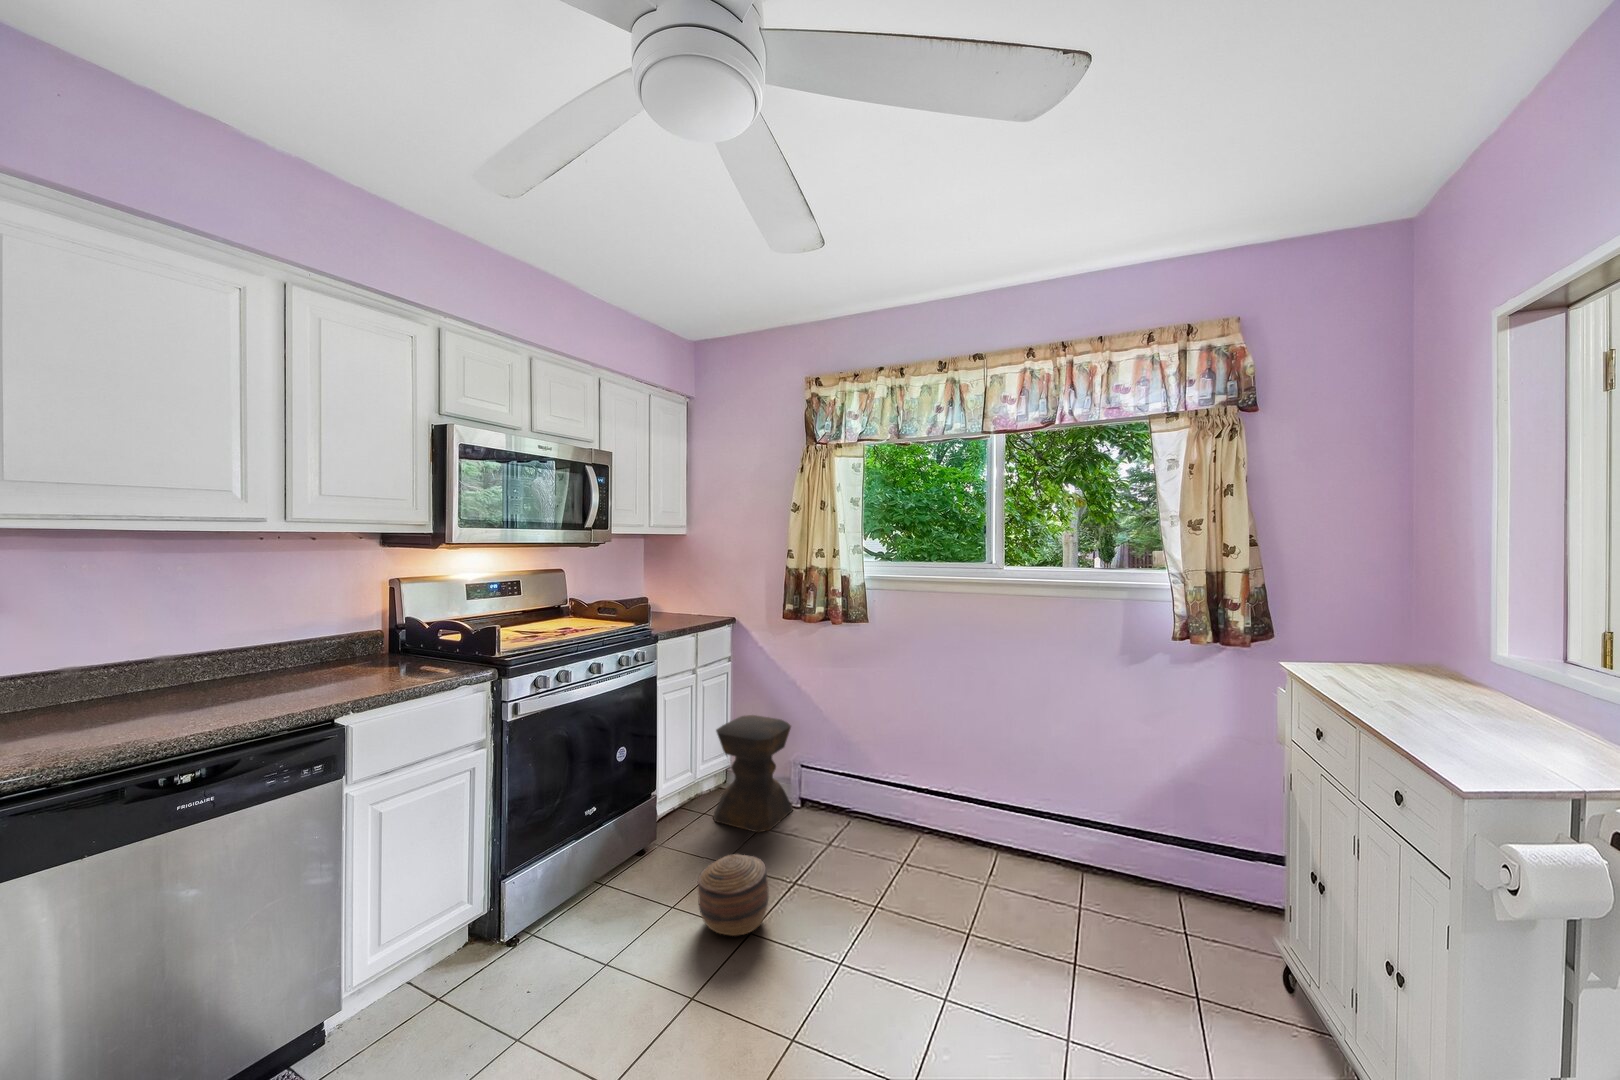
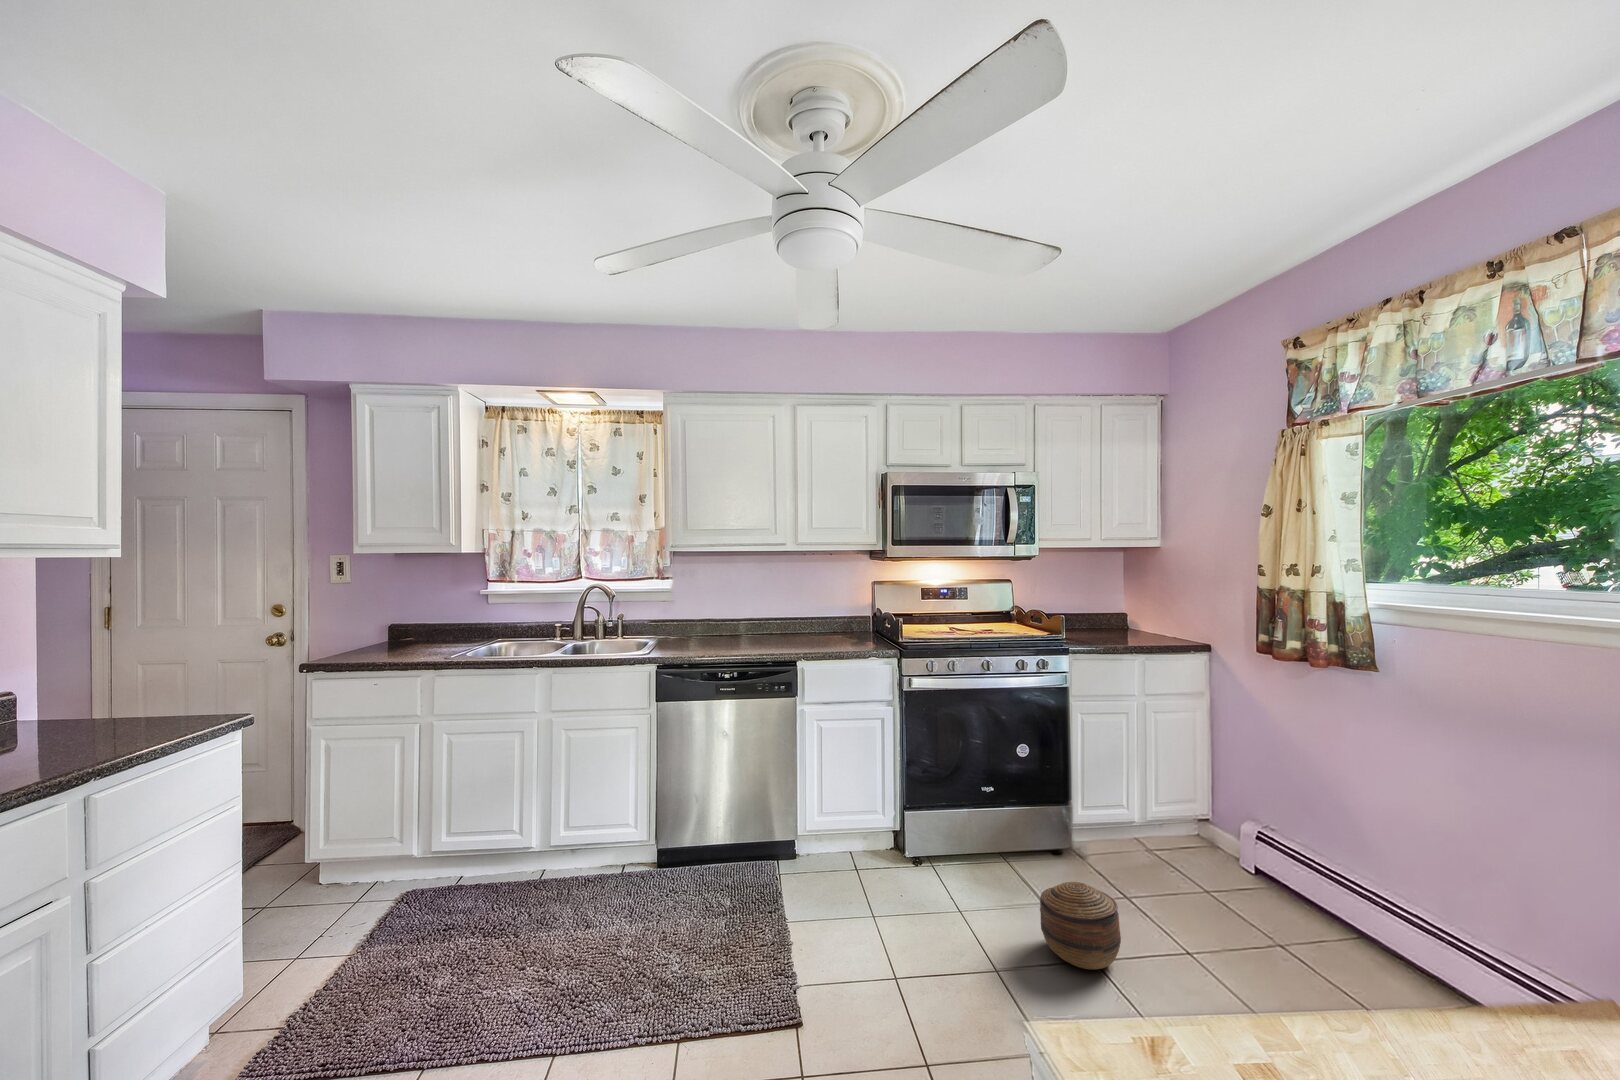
stool: present [713,715,793,832] -> none [1153,764,1269,908]

